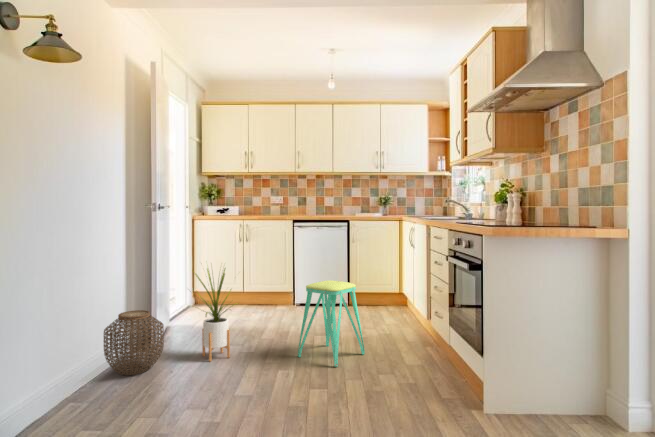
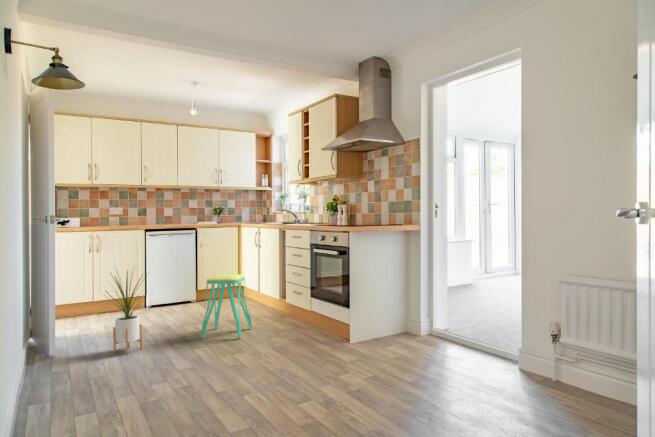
woven basket: present [104,310,164,375] -> none [25,315,88,378]

